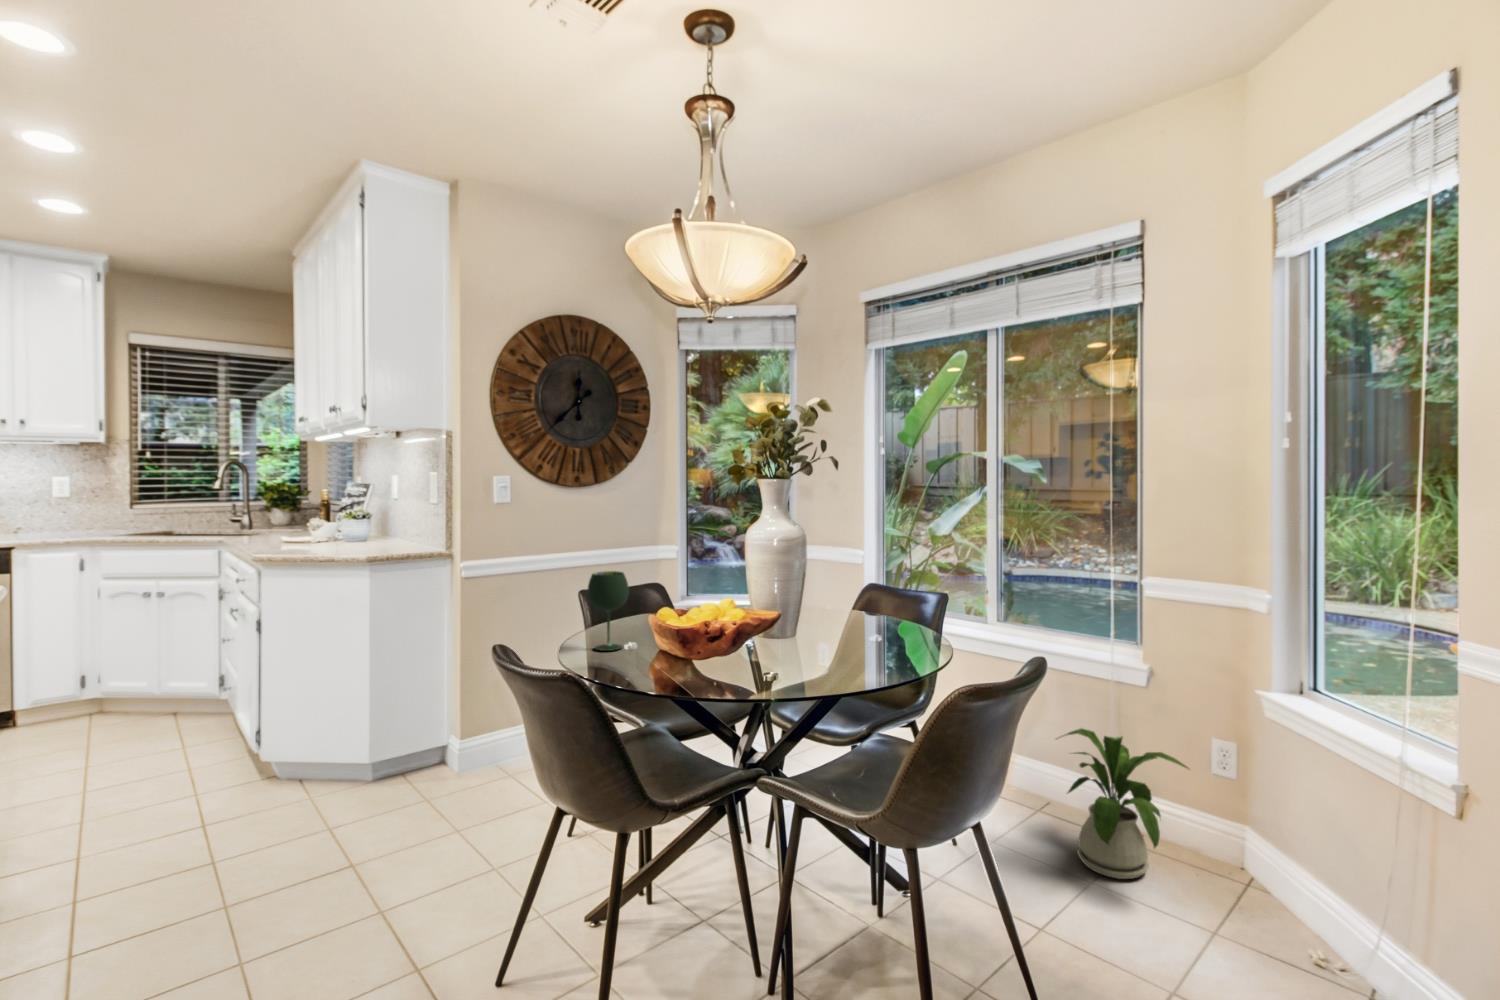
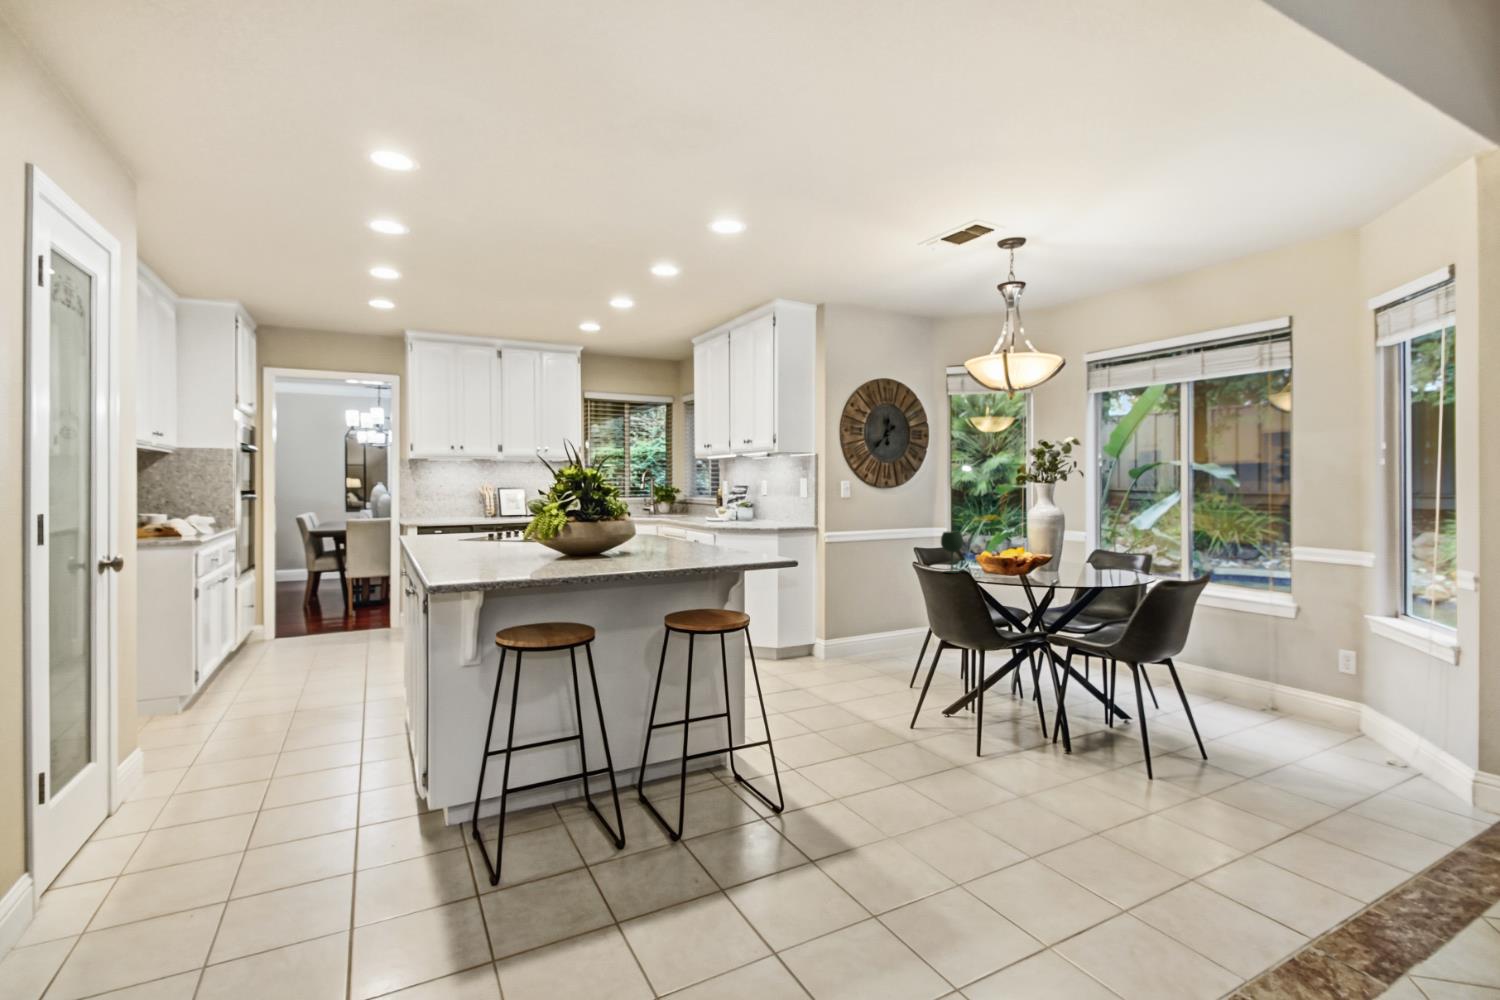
house plant: present [1066,729,1188,879] -> none [1225,638,1316,727]

